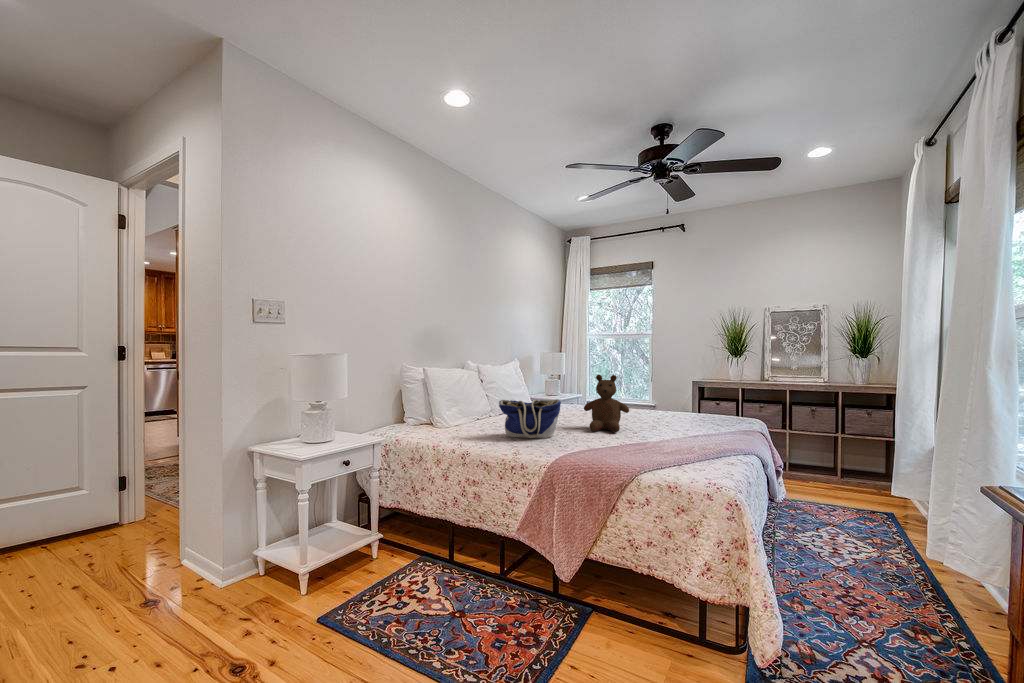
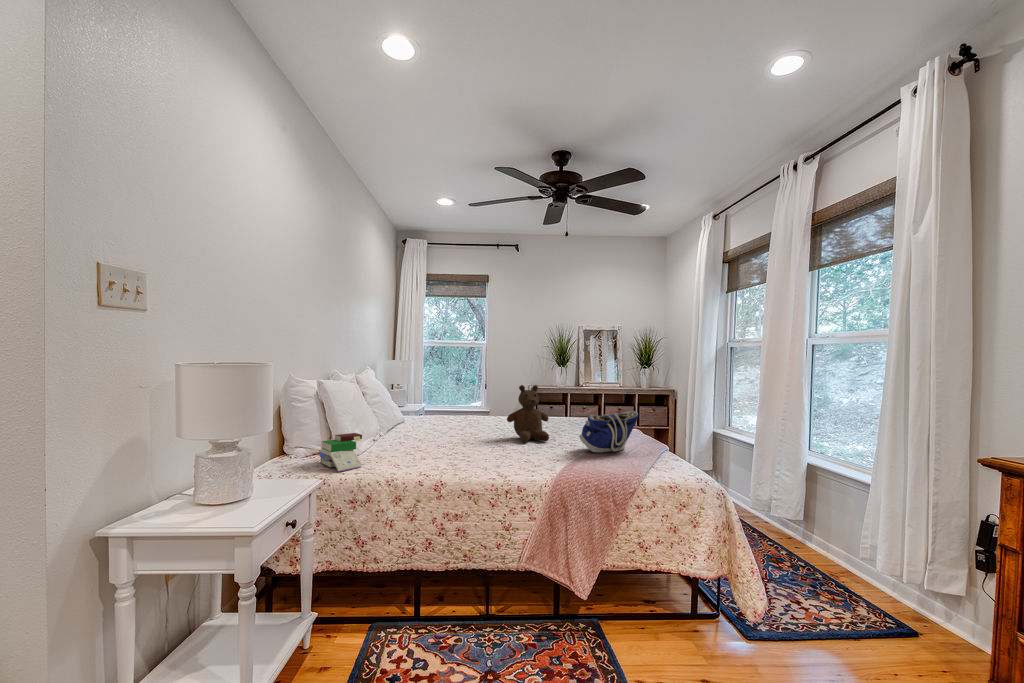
tote bag: present [499,399,561,438] -> present [579,411,638,452]
book: none [405,409,436,436] -> present [319,433,362,472]

